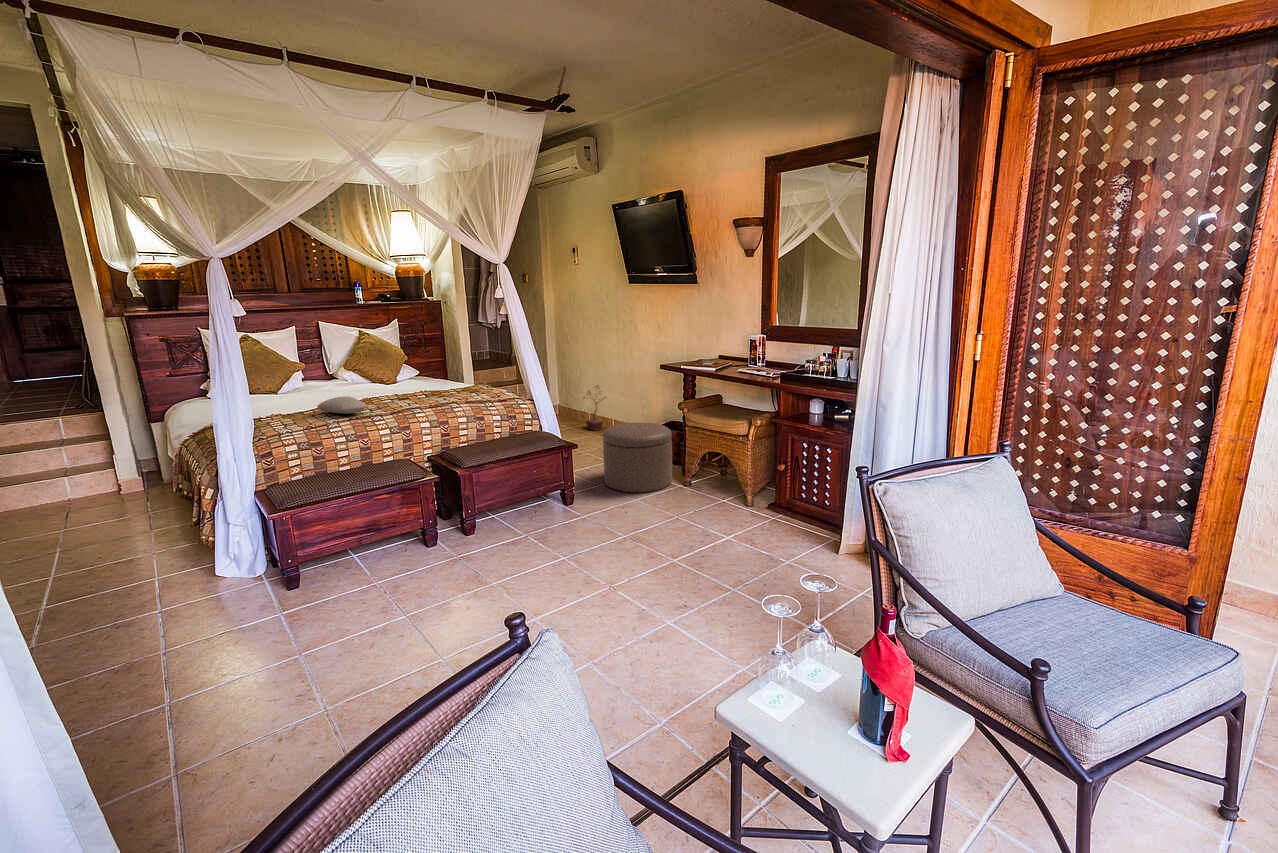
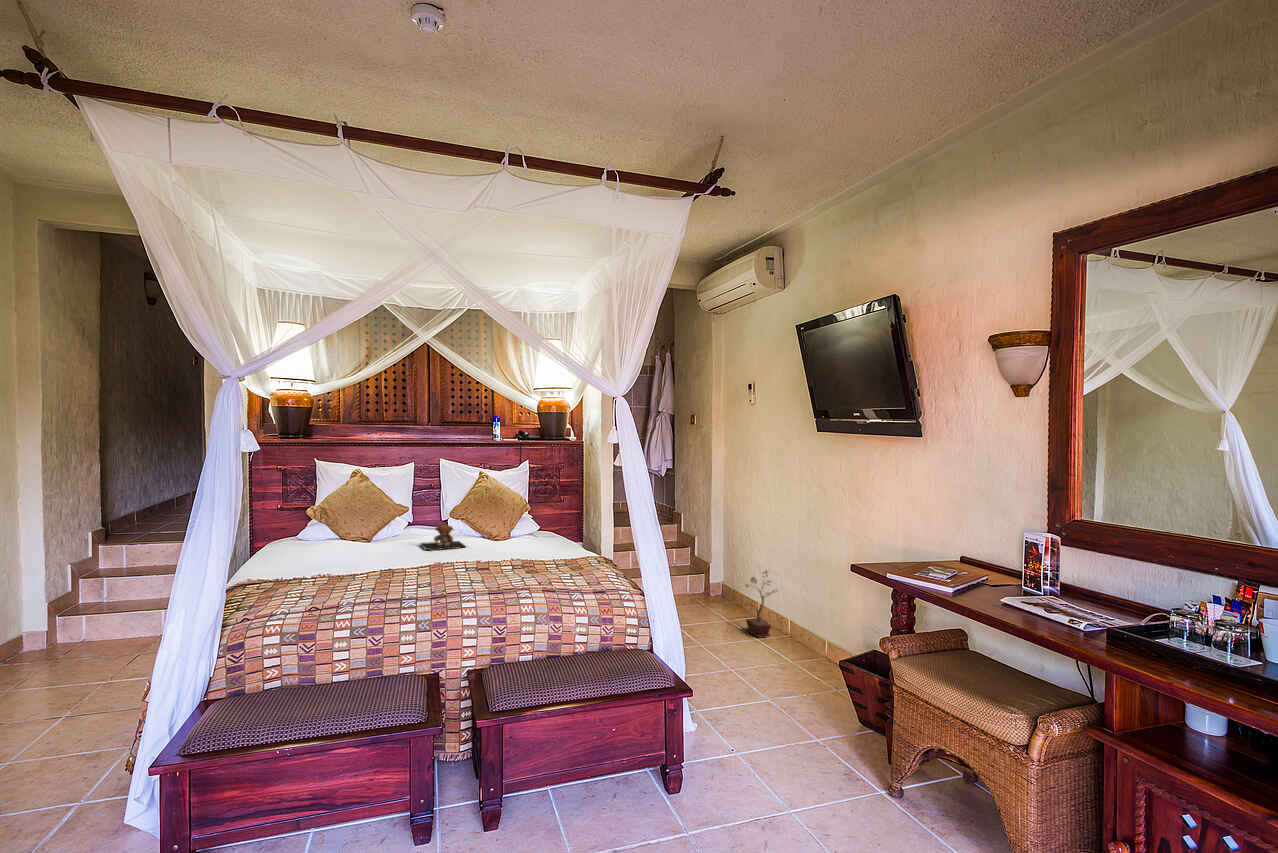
teddy bear: none [331,373,373,393] -> present [421,525,465,550]
pillow: present [317,396,368,414] -> none [355,563,406,590]
ottoman: present [603,422,672,492] -> none [744,652,866,796]

